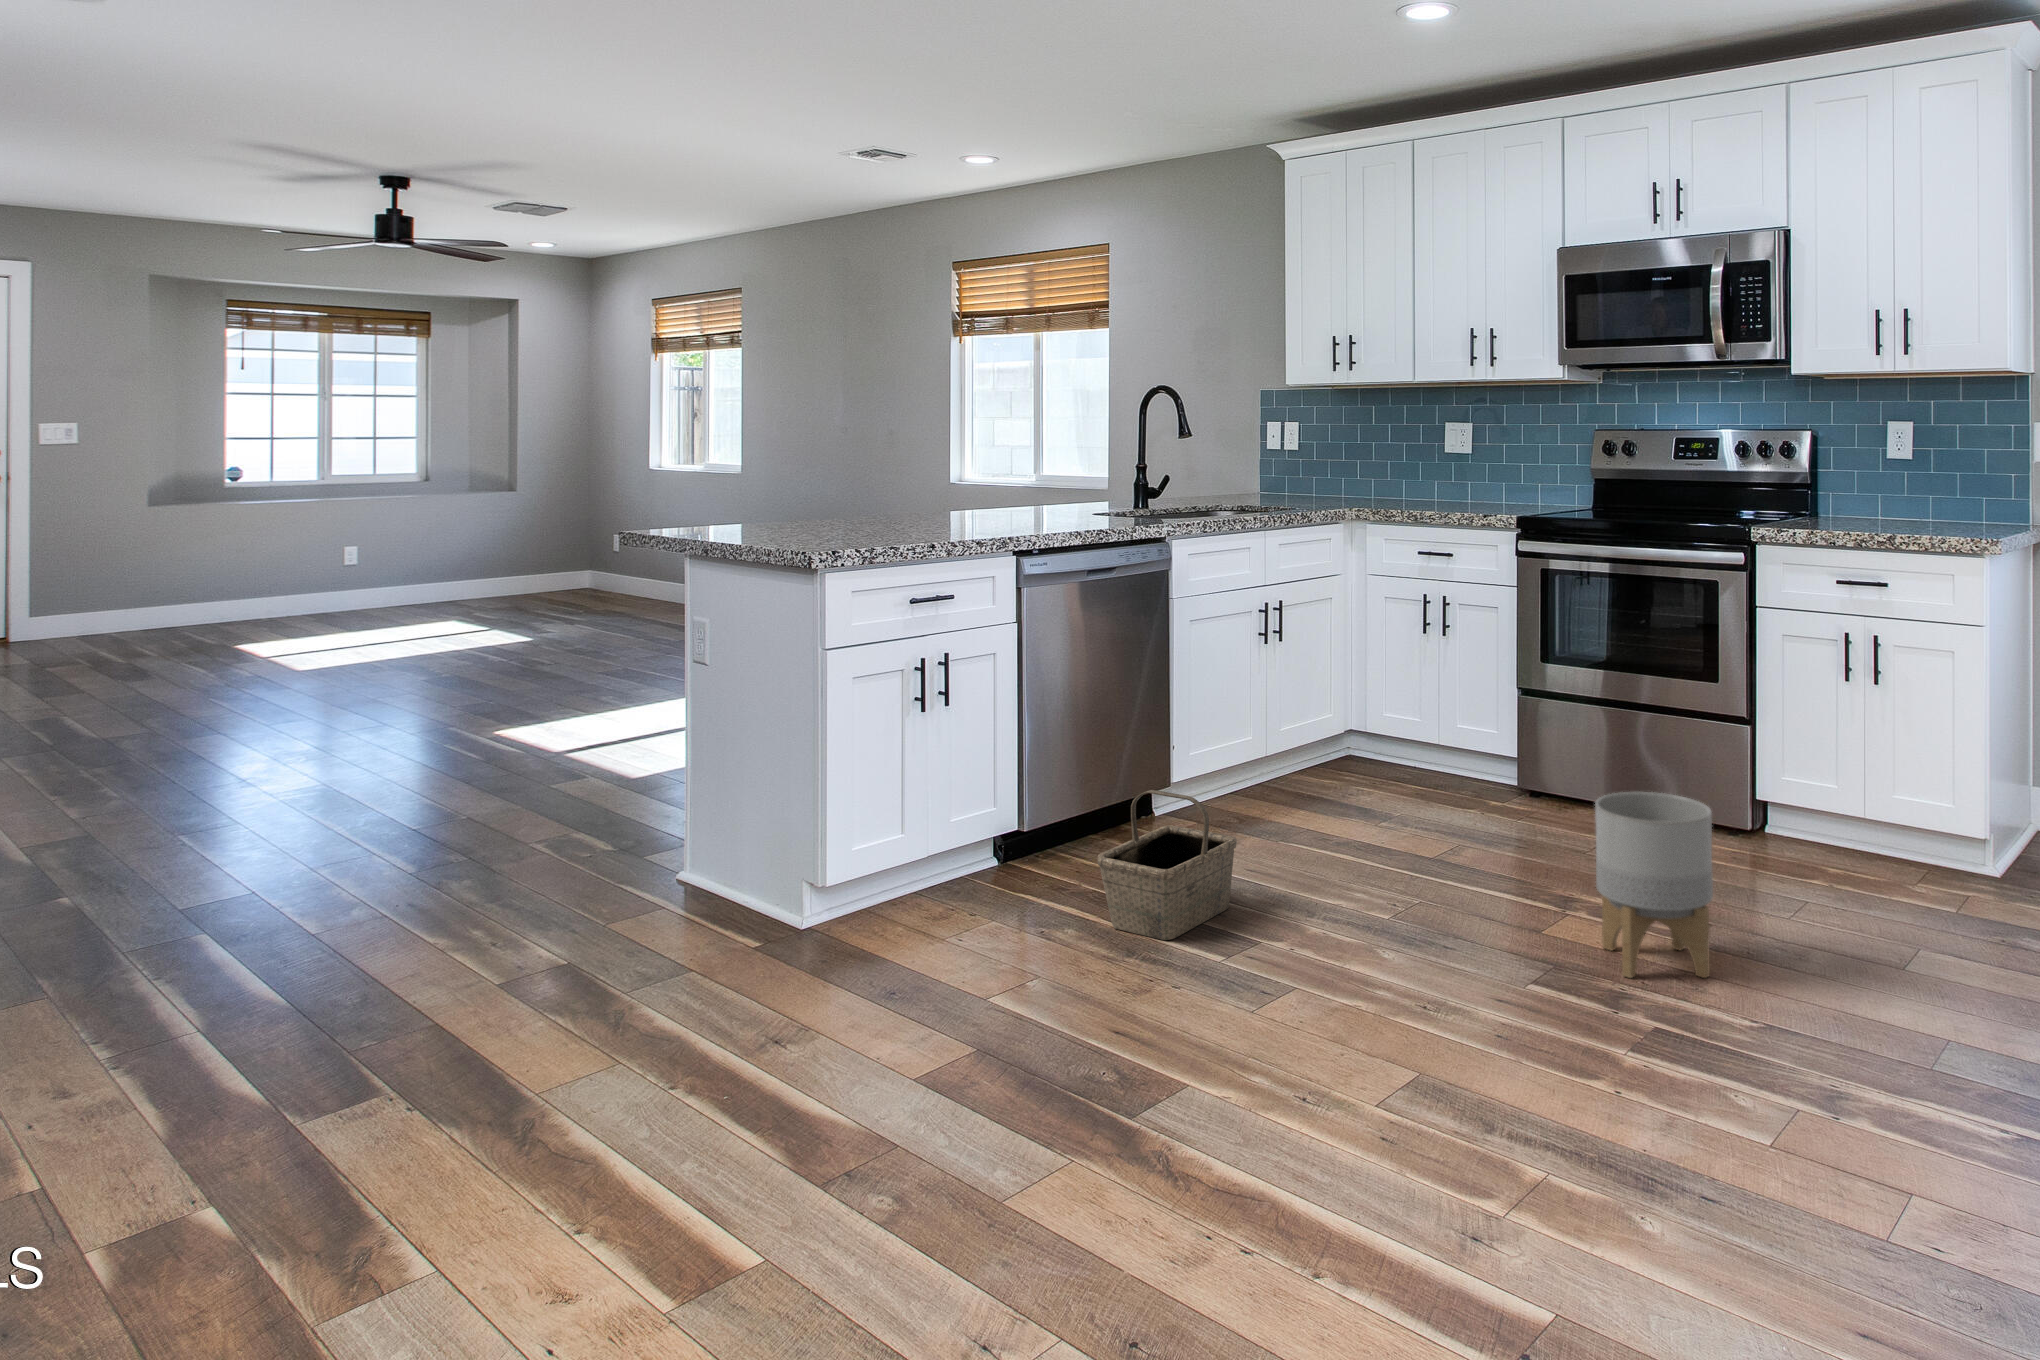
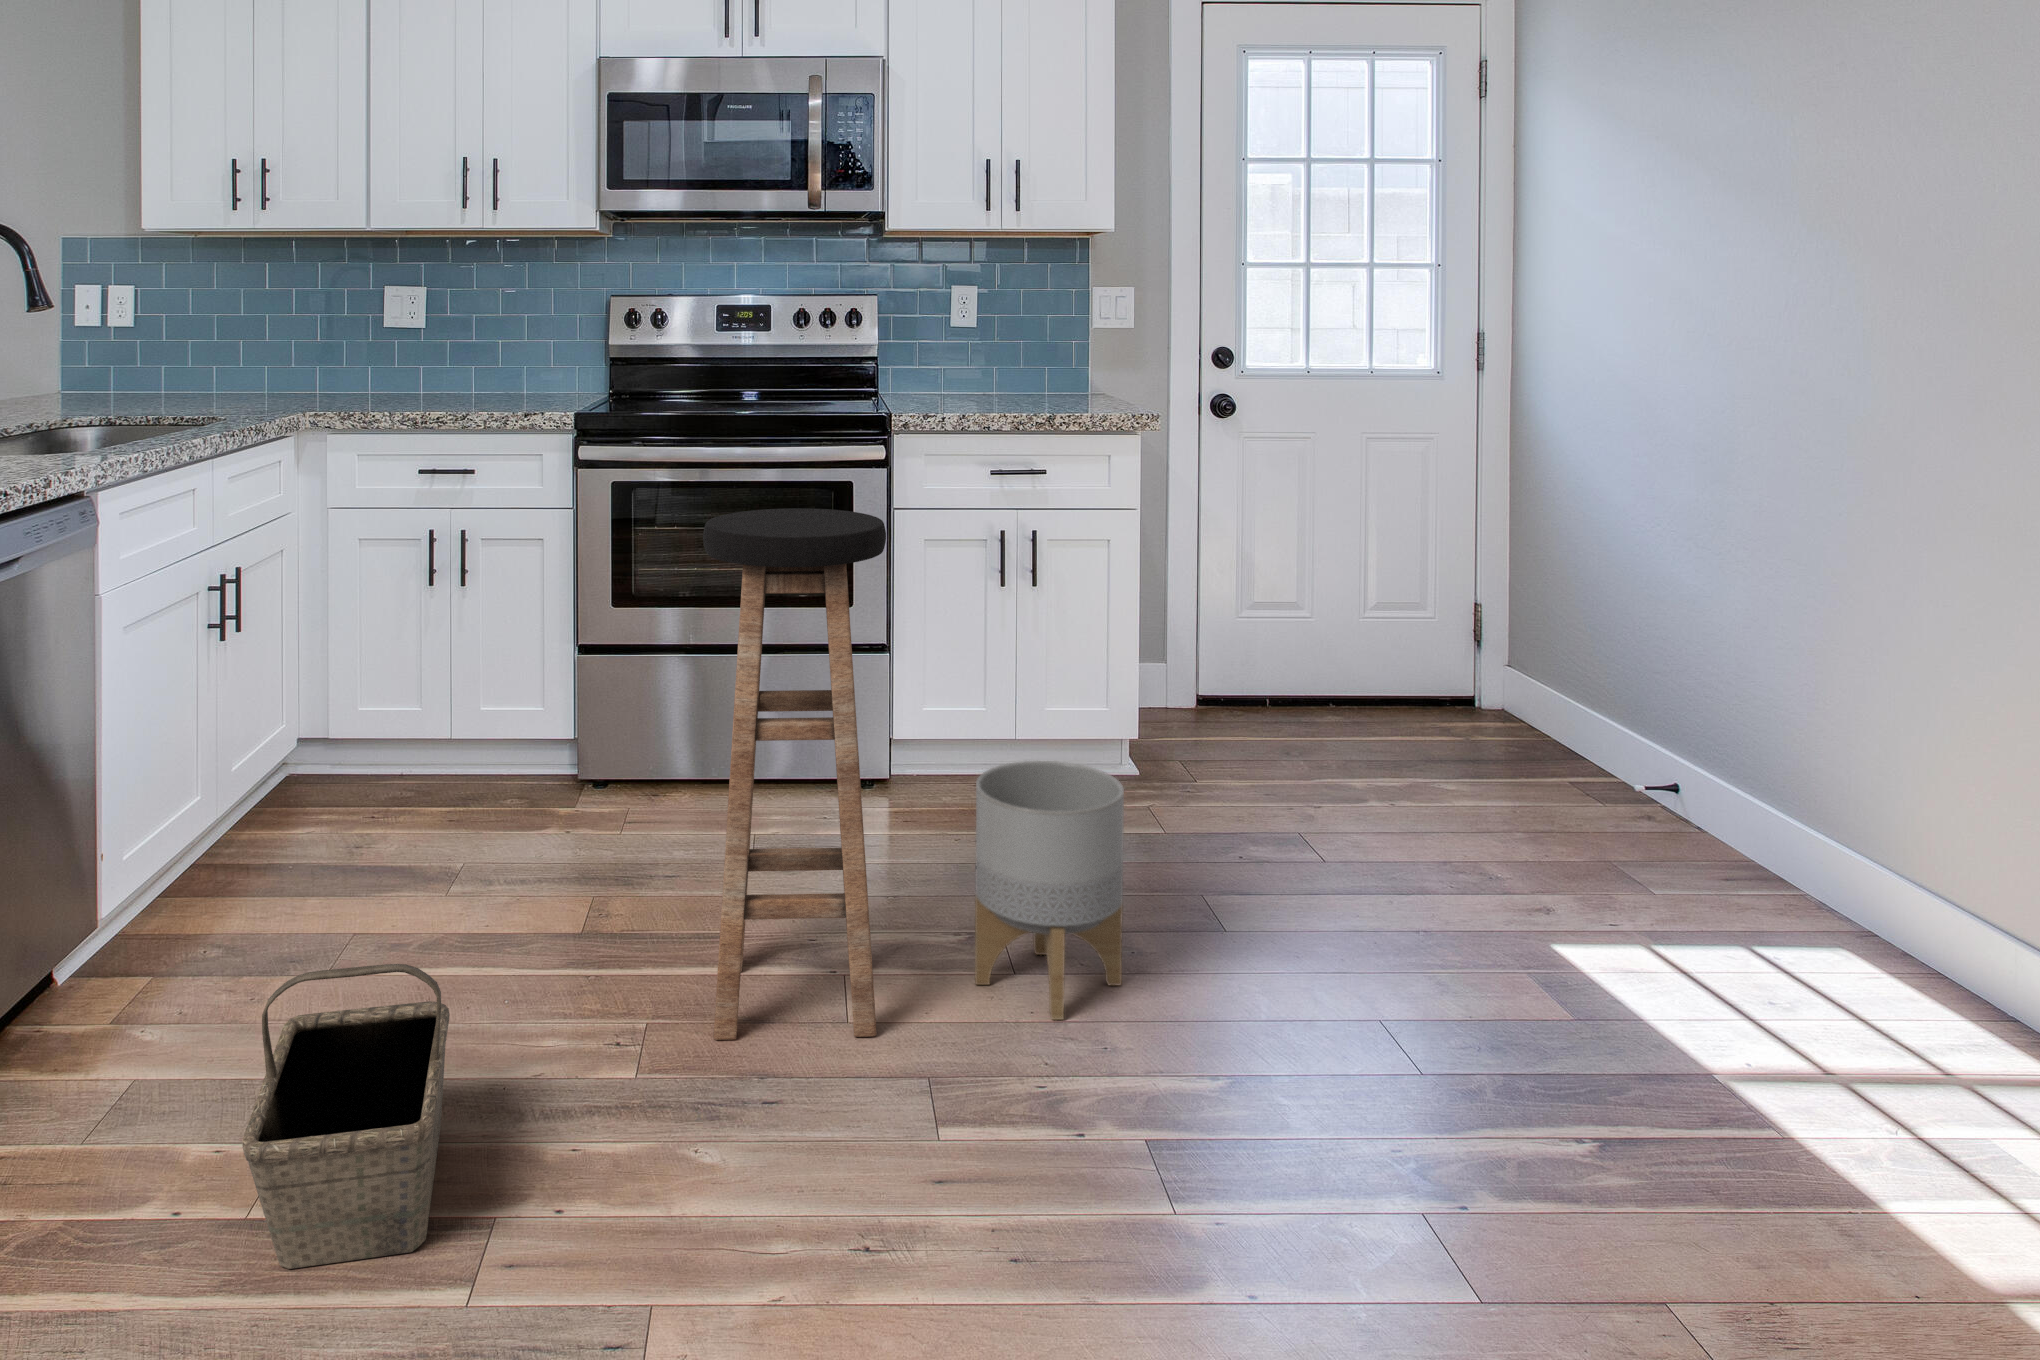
bar stool: none [1405,580,1553,947] -> present [703,508,886,1040]

